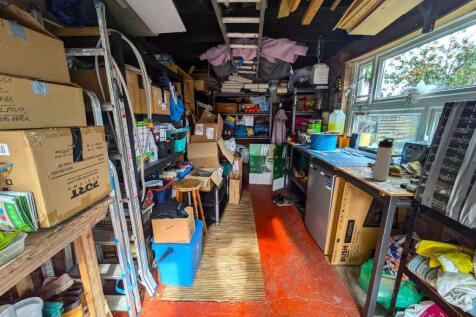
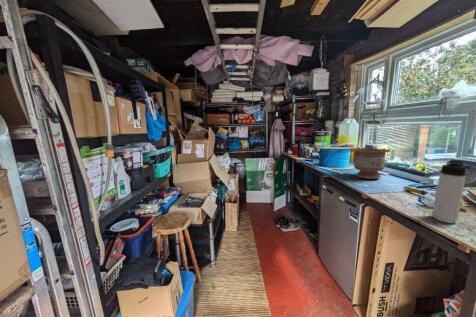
flower pot: none [333,134,363,158] -> present [351,148,390,179]

